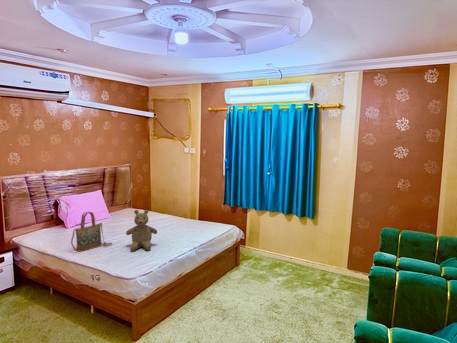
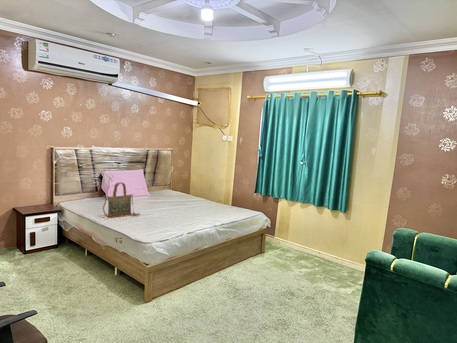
teddy bear: present [126,210,157,251] -> none [152,184,181,223]

